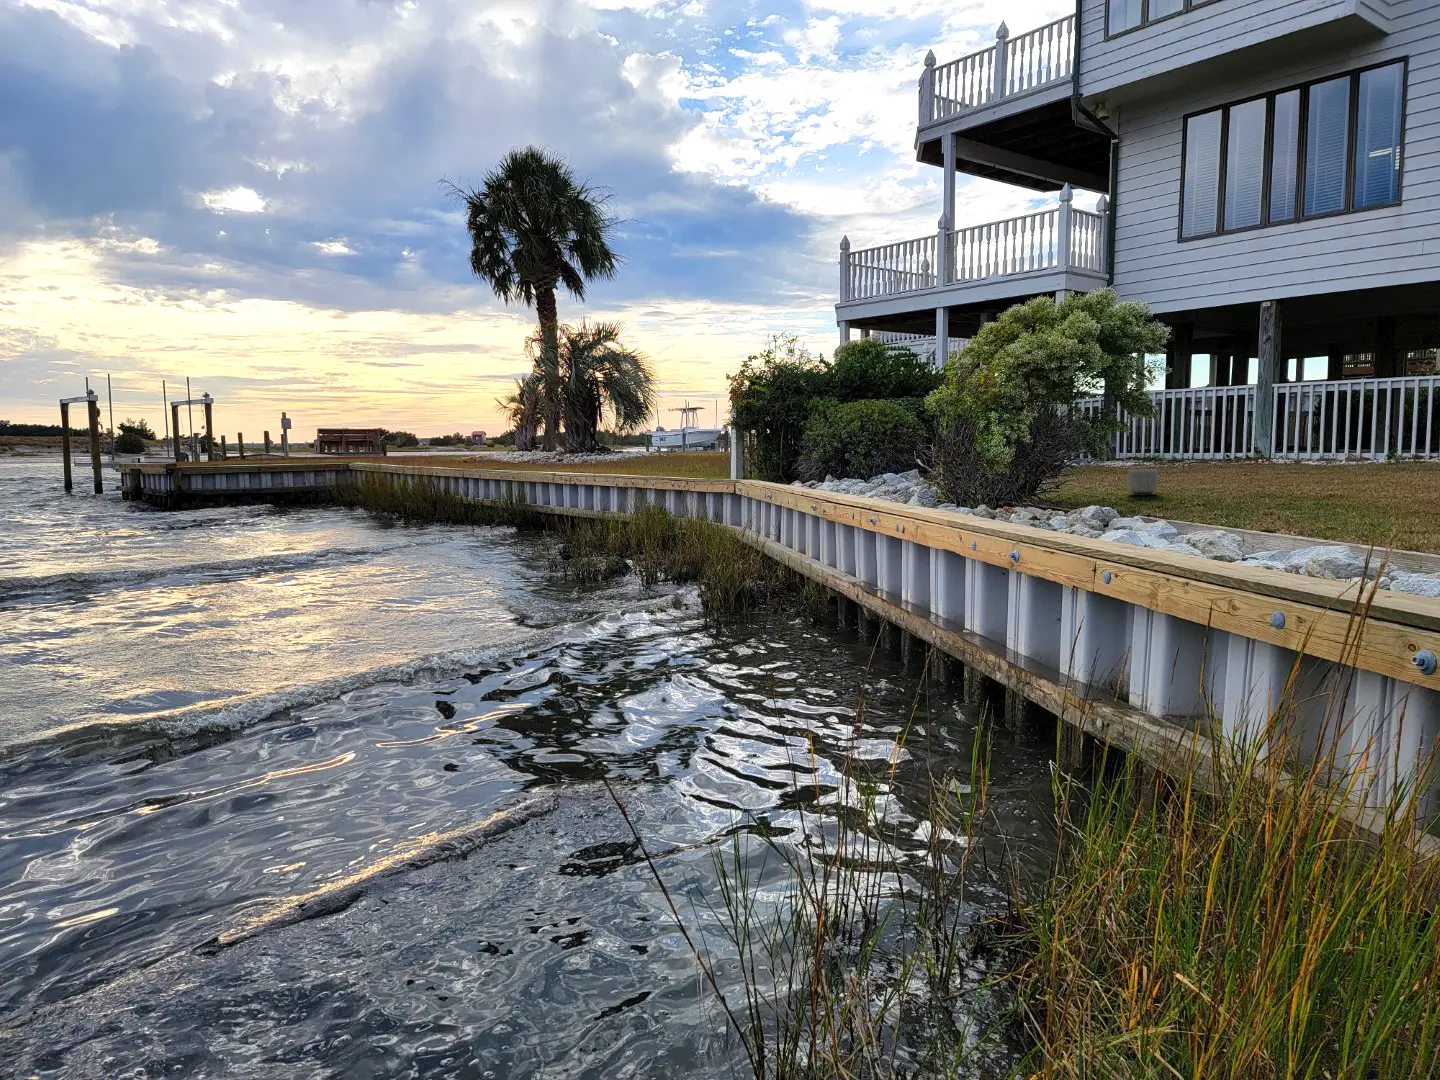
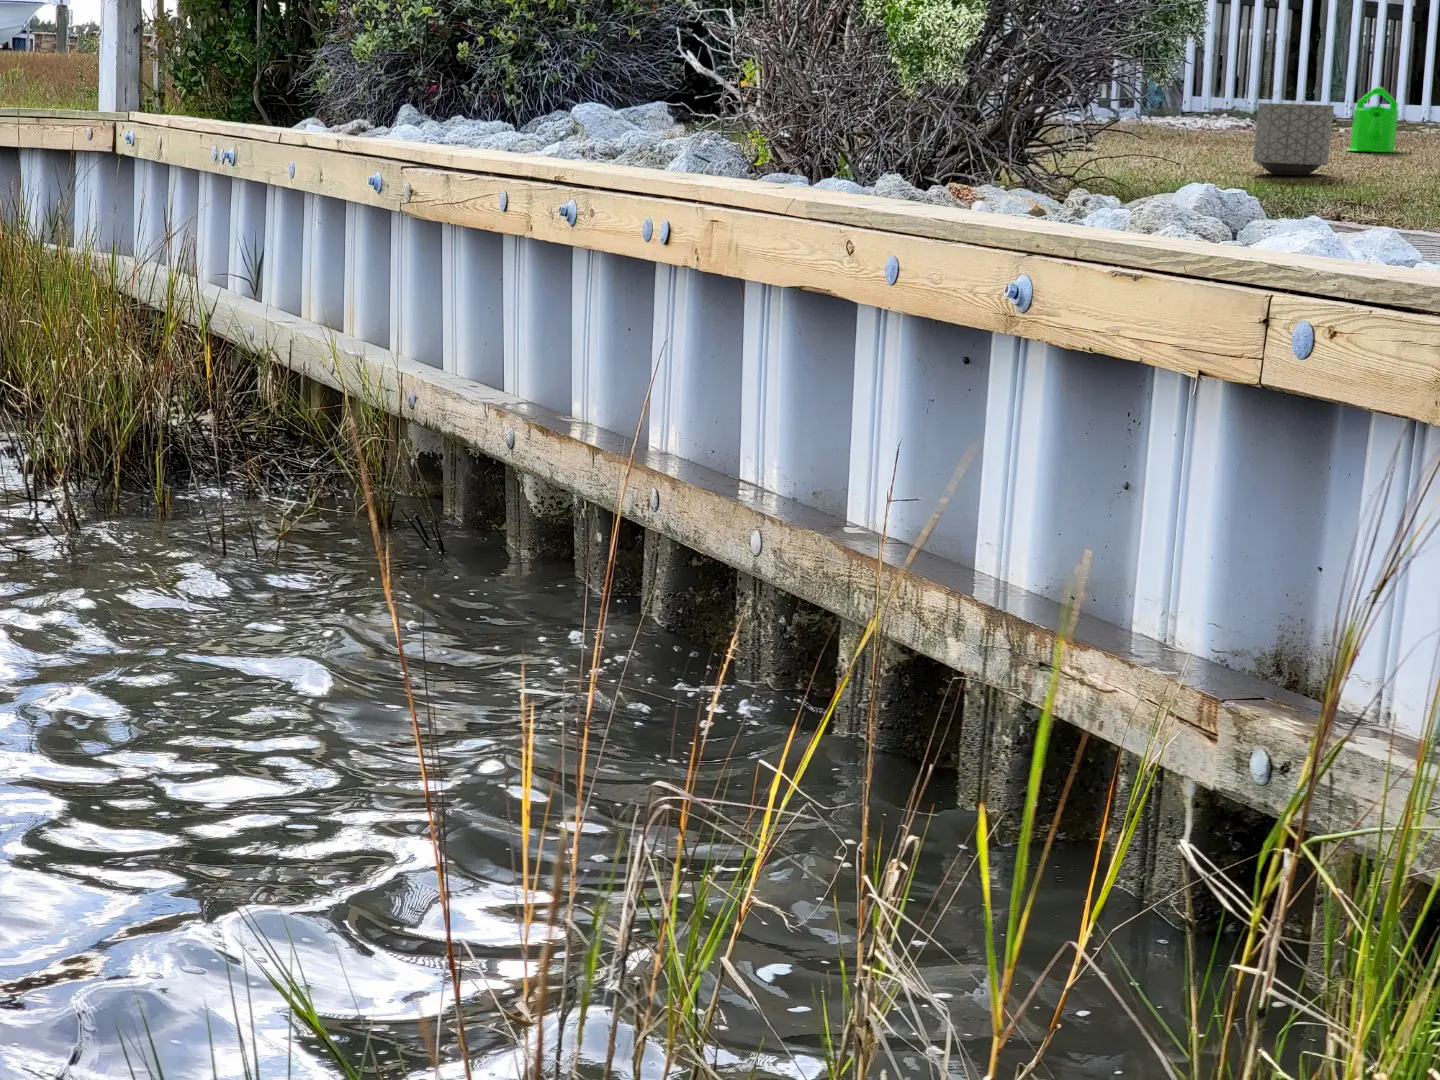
watering can: none [1172,458,1194,482] -> present [1349,87,1398,152]

